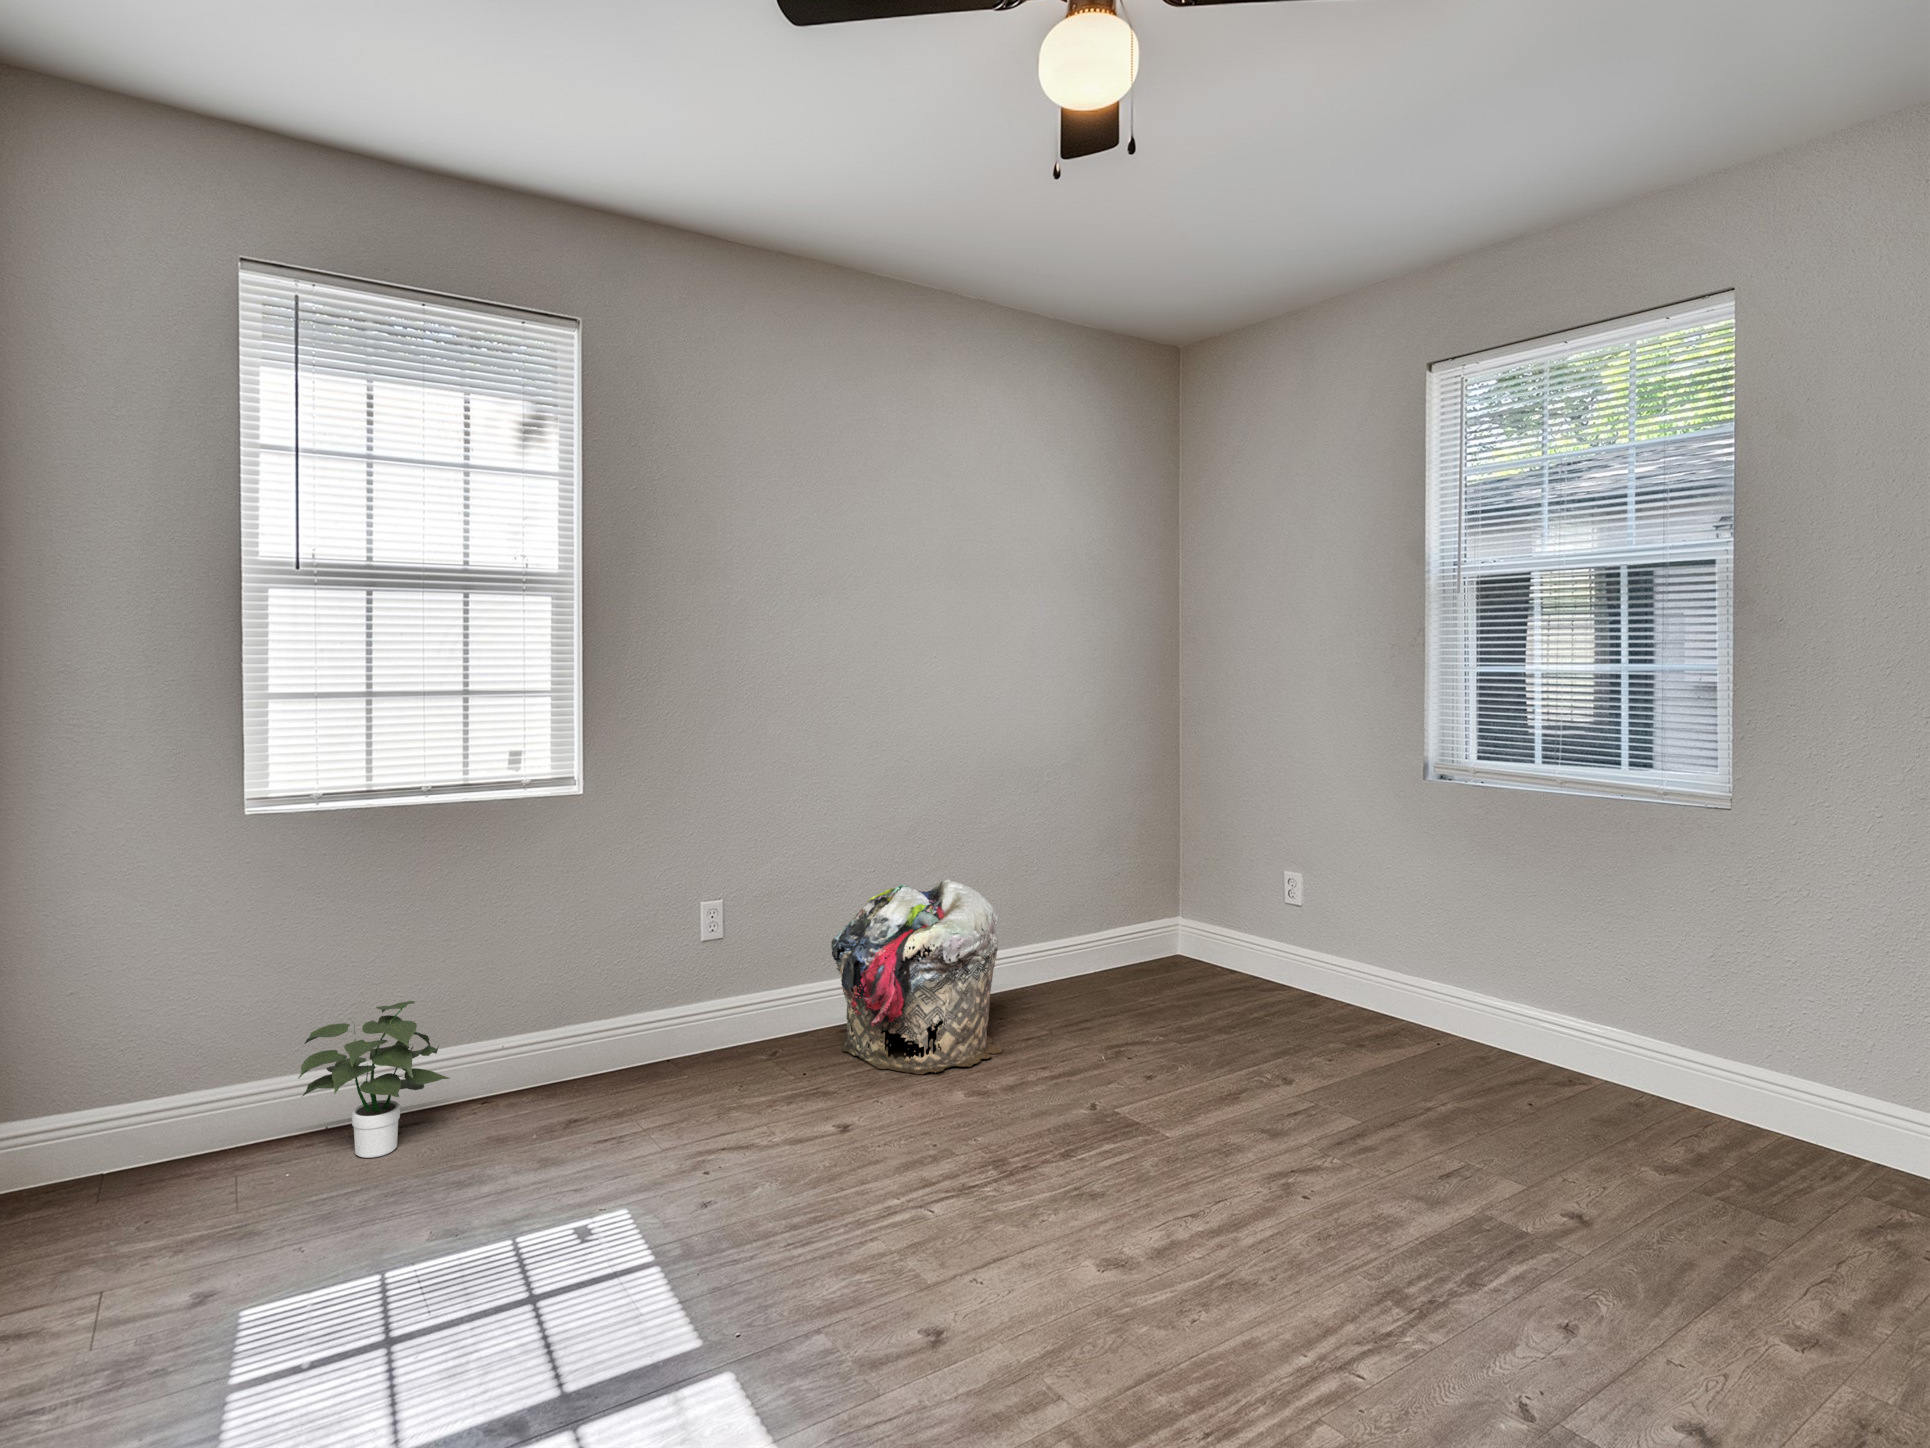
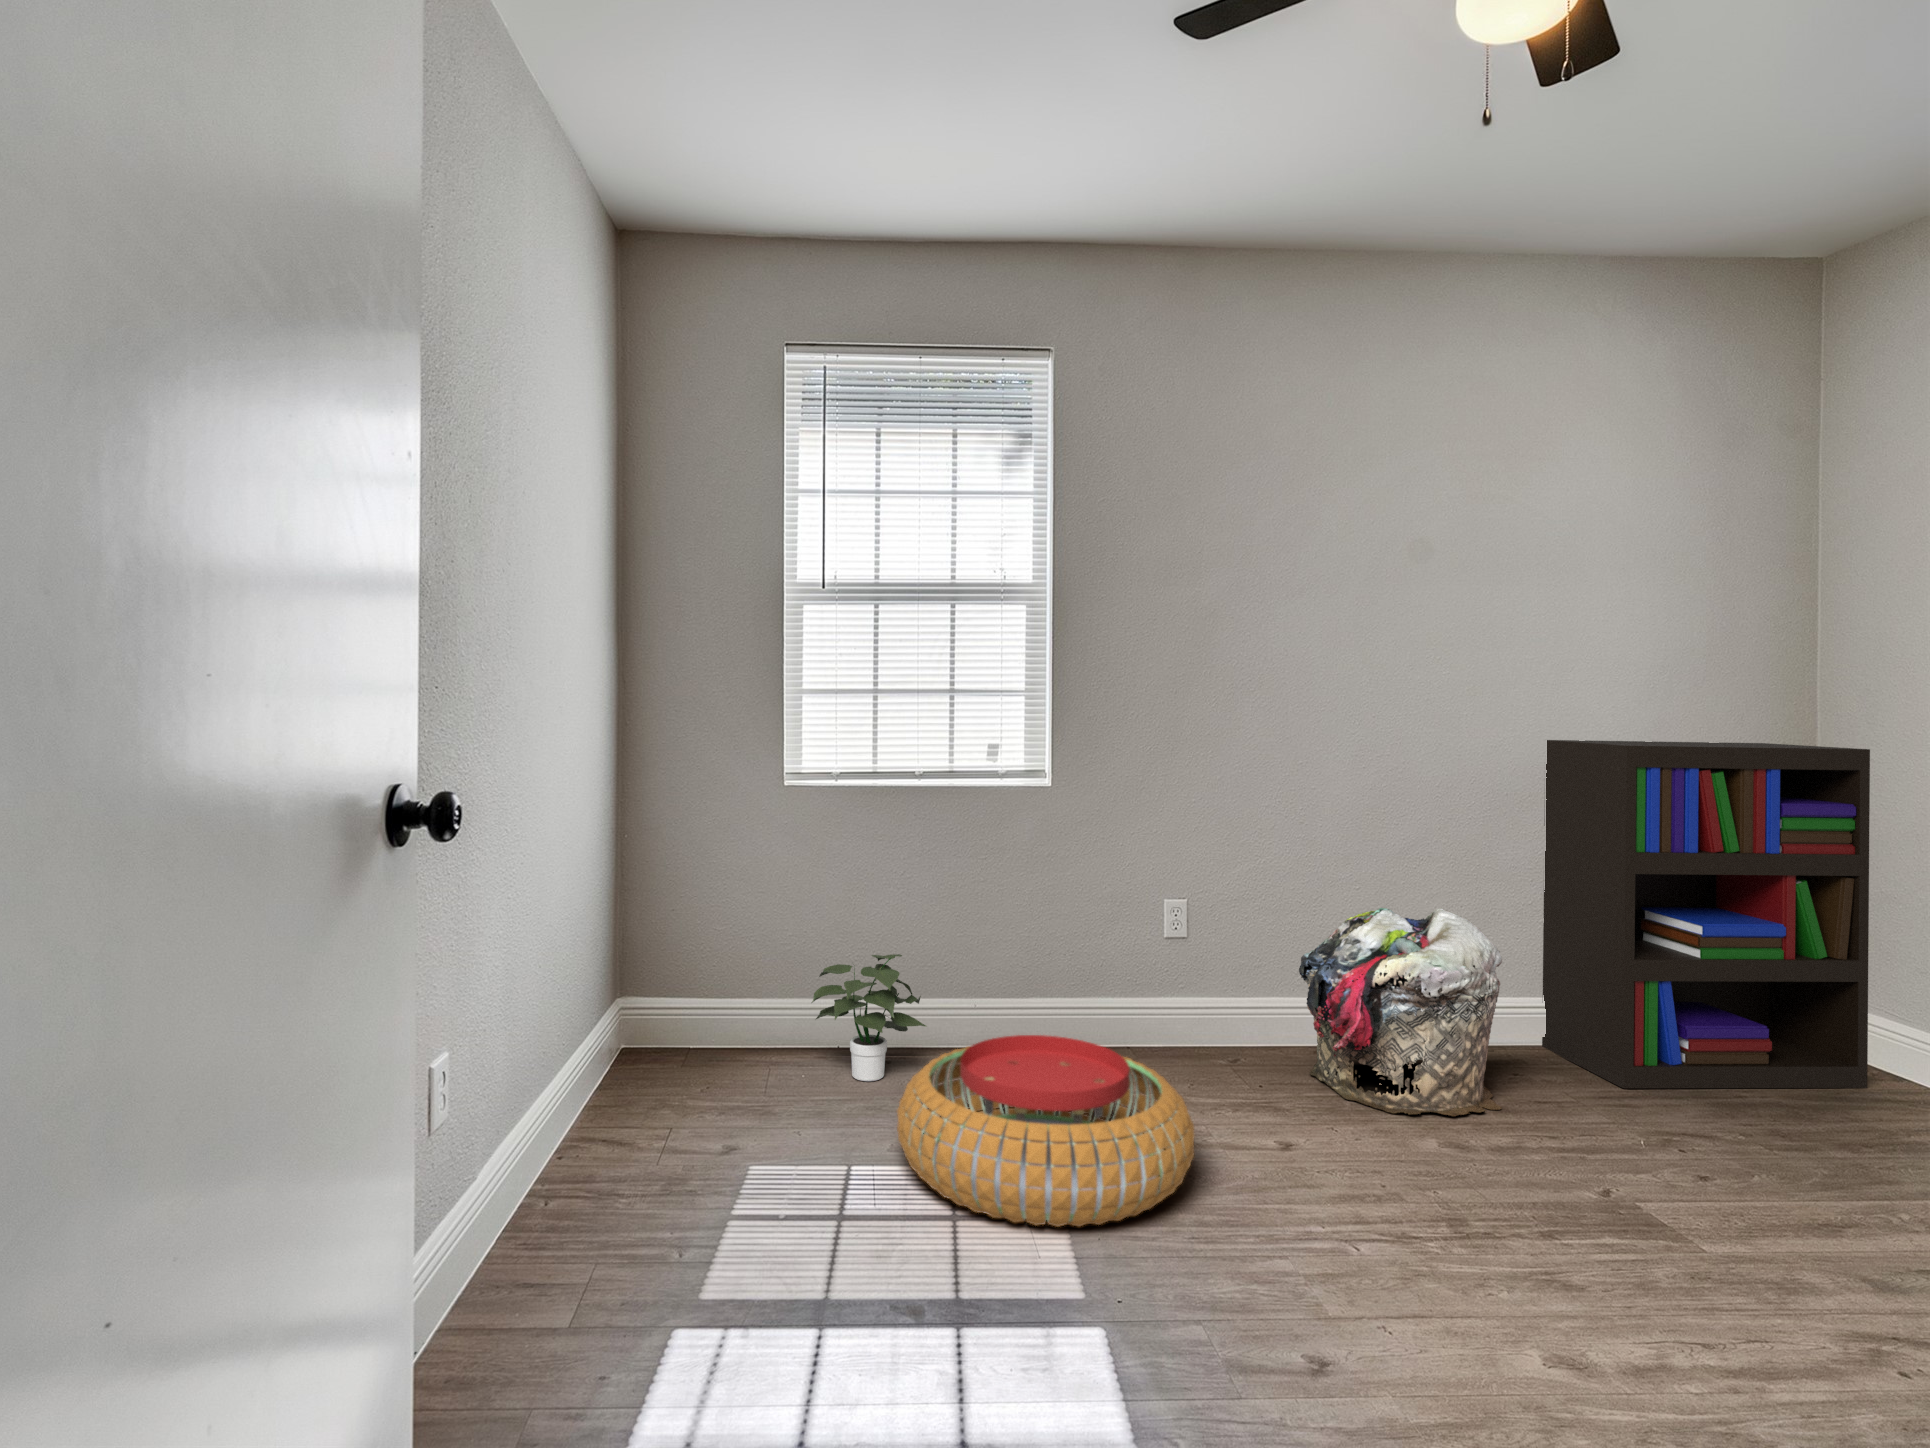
bookshelf: none [1015,718,1230,1014] -> present [1542,740,1870,1088]
pouf: none [444,1066,774,1284] -> present [897,1035,1194,1227]

